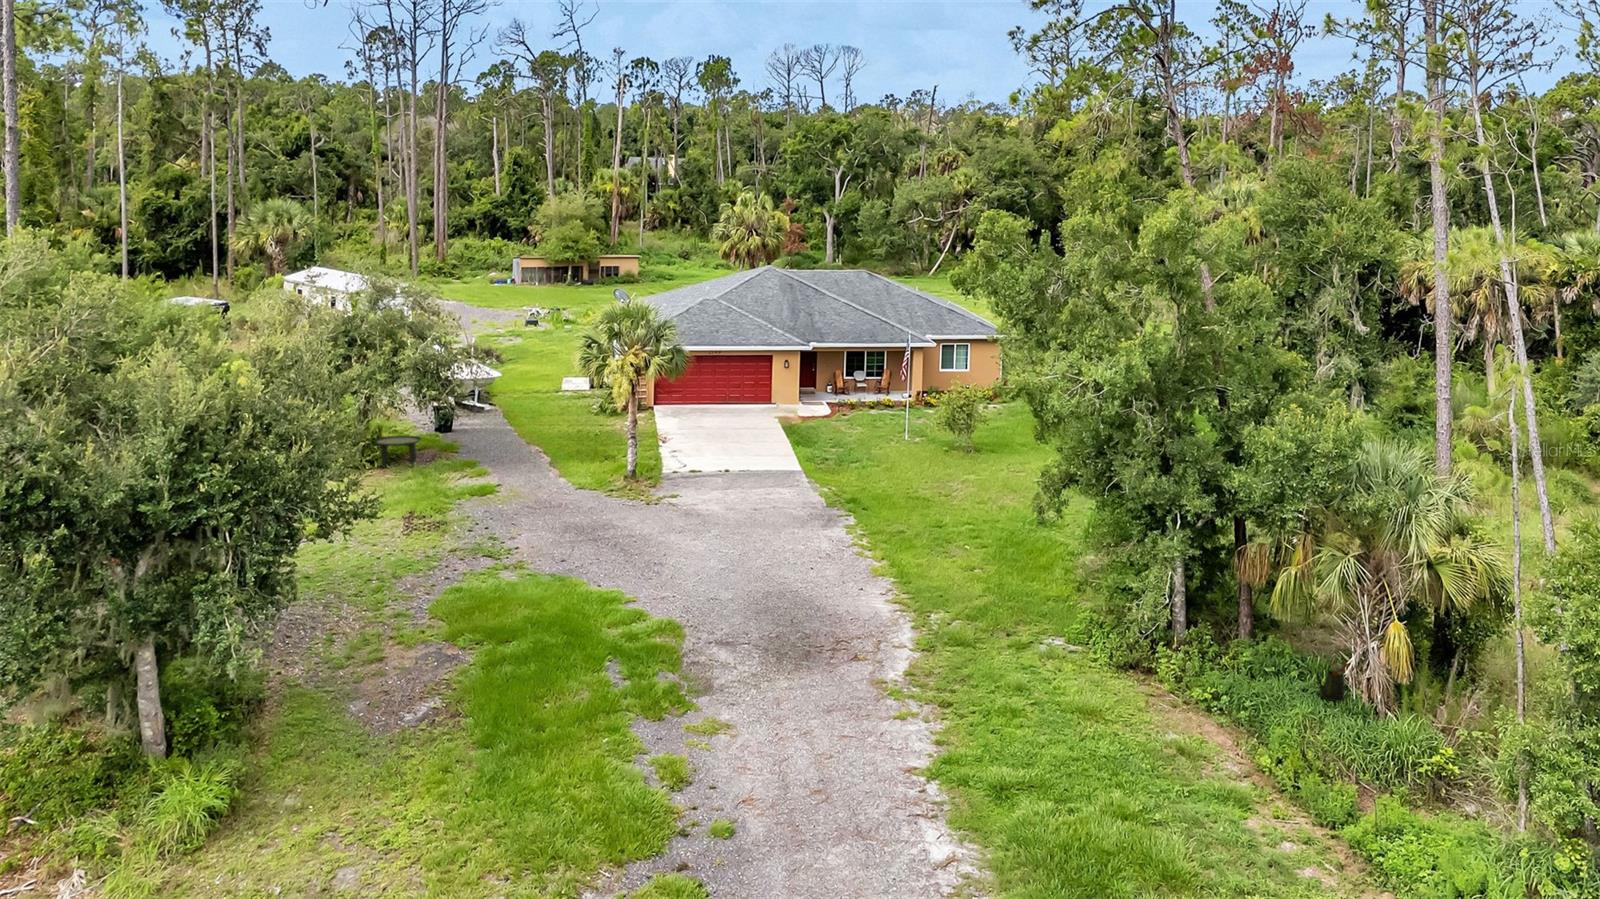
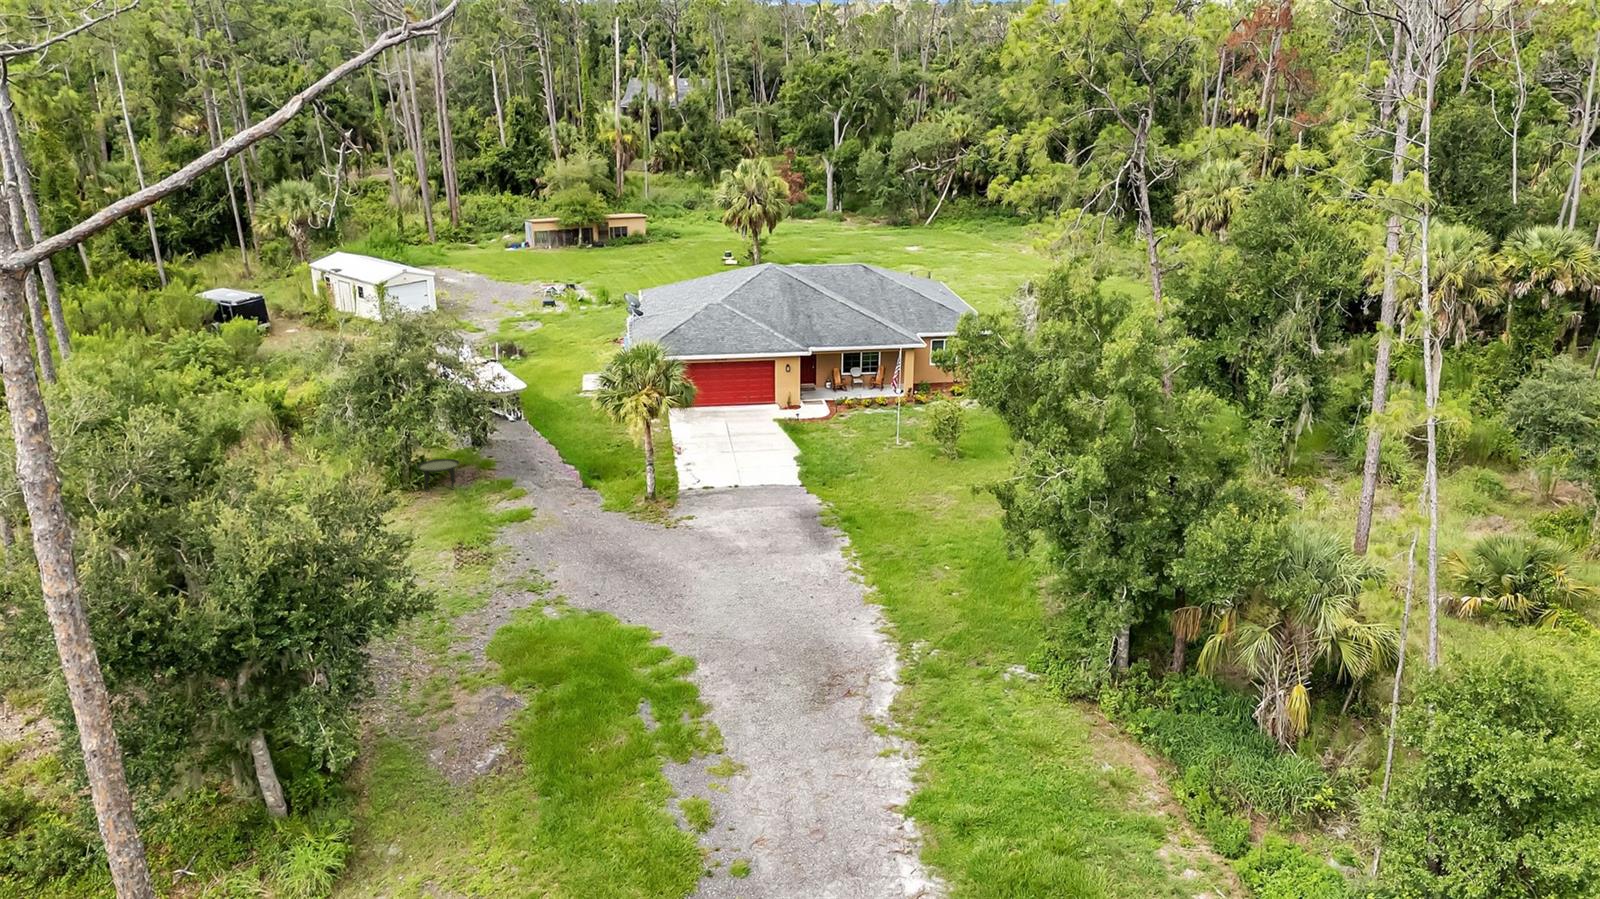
watering can: present [1315,663,1347,702] -> none [1230,703,1261,738]

